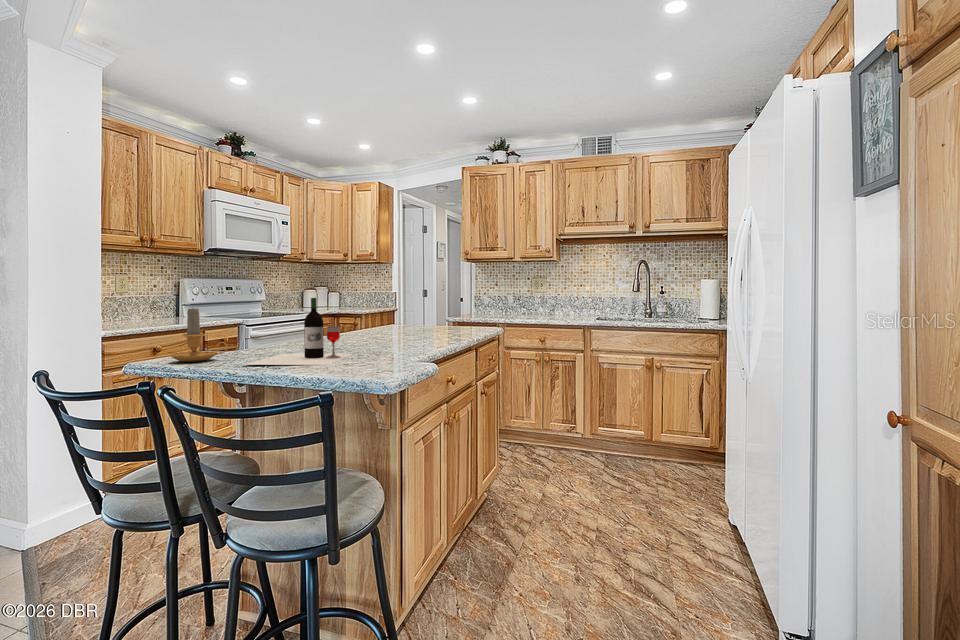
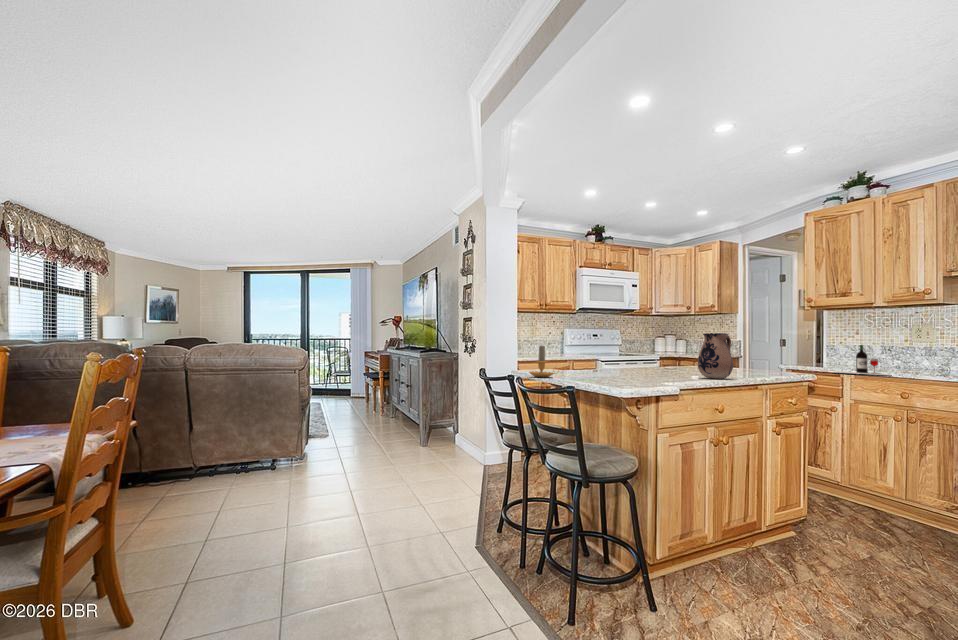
ceramic pitcher: none [402,286,439,340] -> present [698,333,733,379]
wine bottle: present [244,298,351,365] -> present [836,345,887,375]

